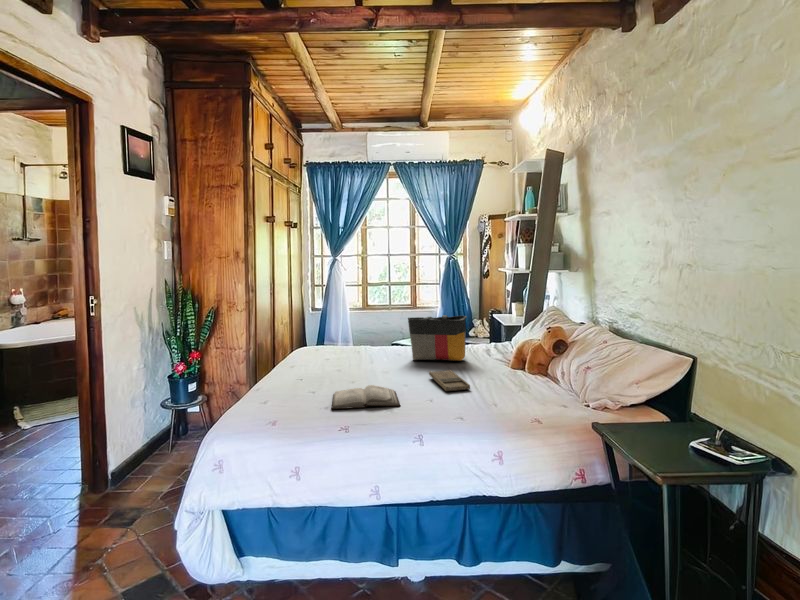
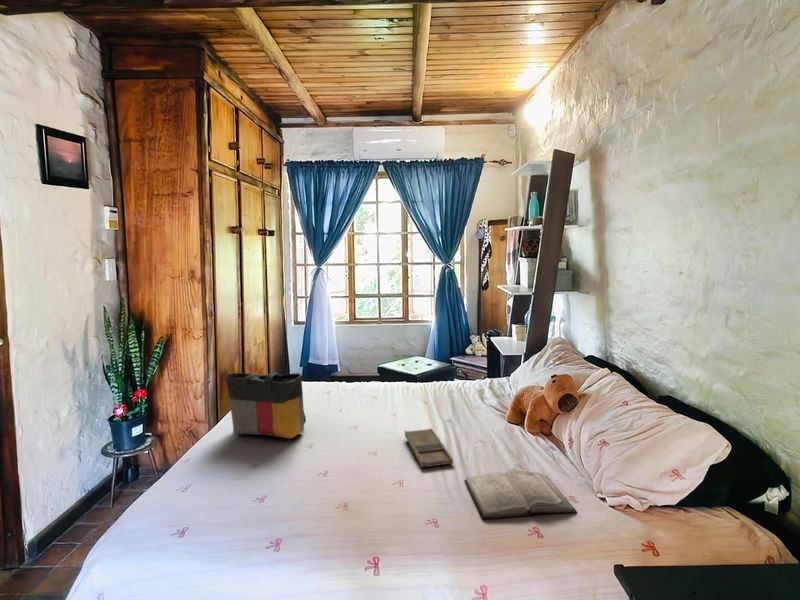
tote bag: present [408,315,467,361] -> present [226,373,306,439]
diary: present [332,385,400,409] -> present [465,468,577,518]

